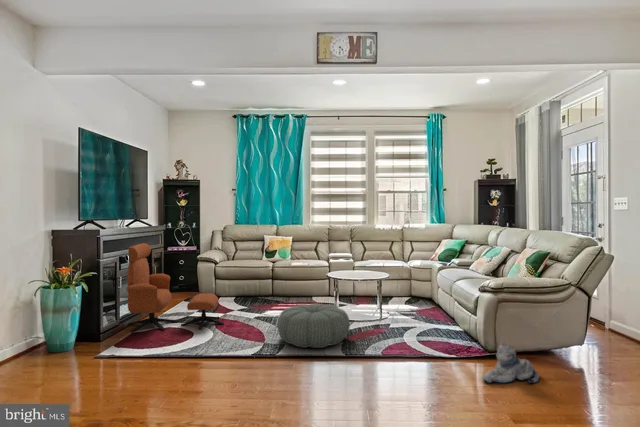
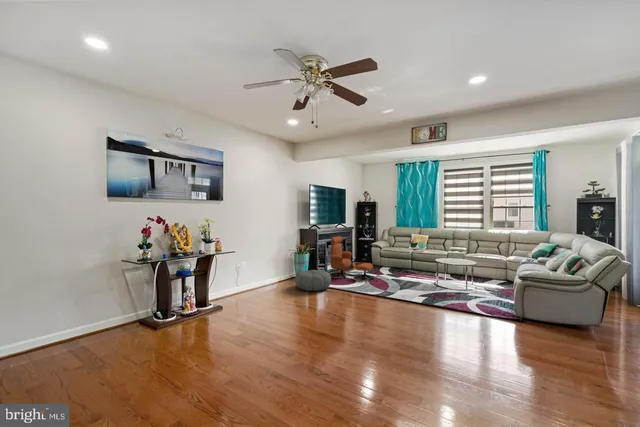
pouf: present [278,303,350,348] -> present [295,270,331,291]
plush toy: present [482,343,540,383] -> none [490,306,535,332]

